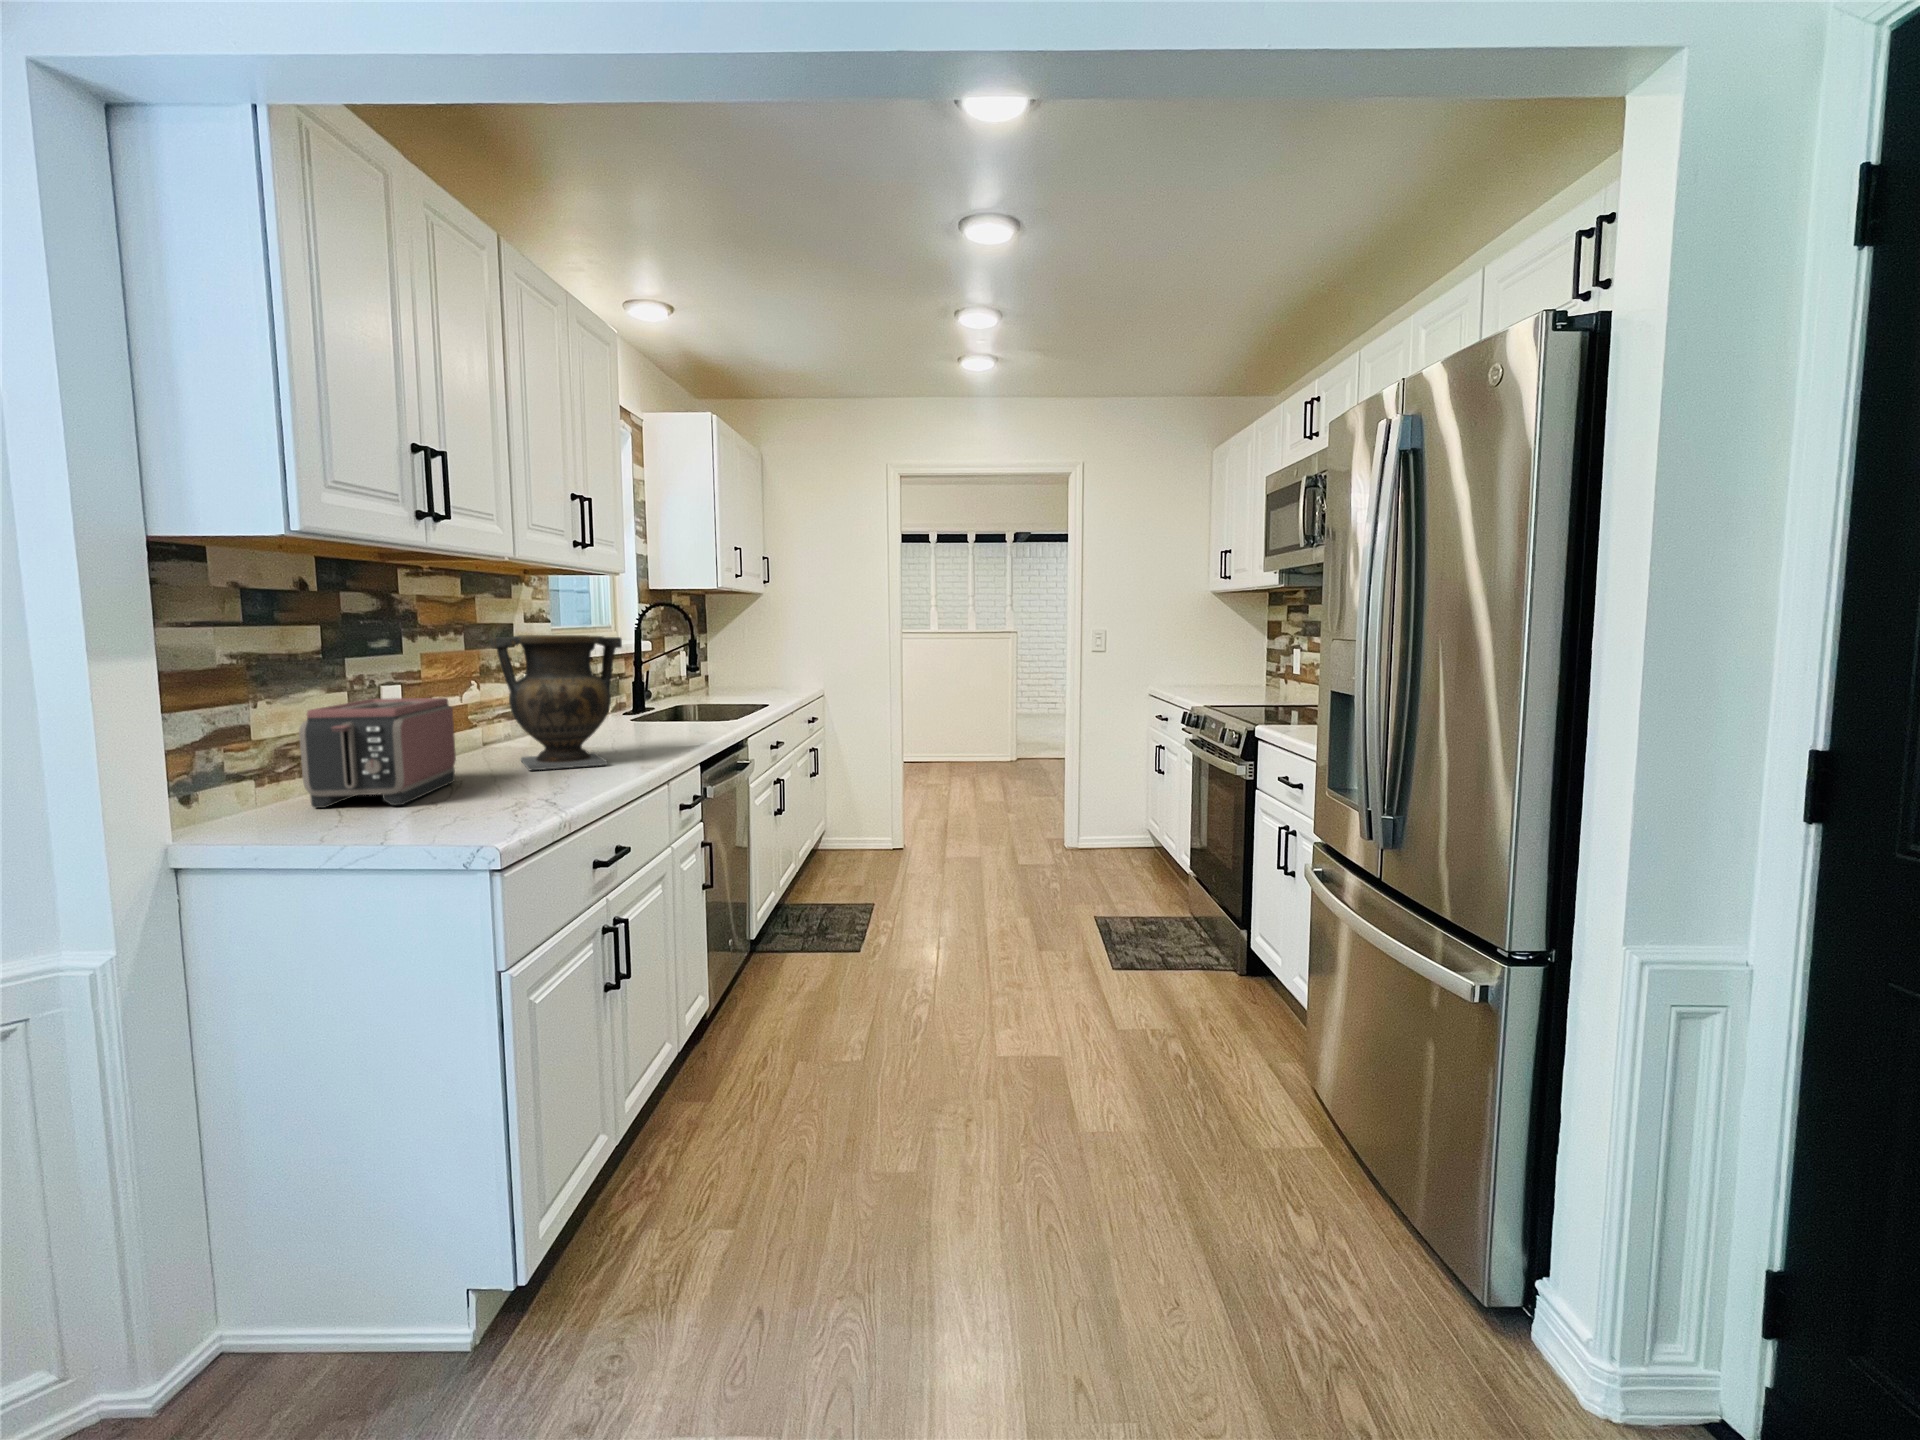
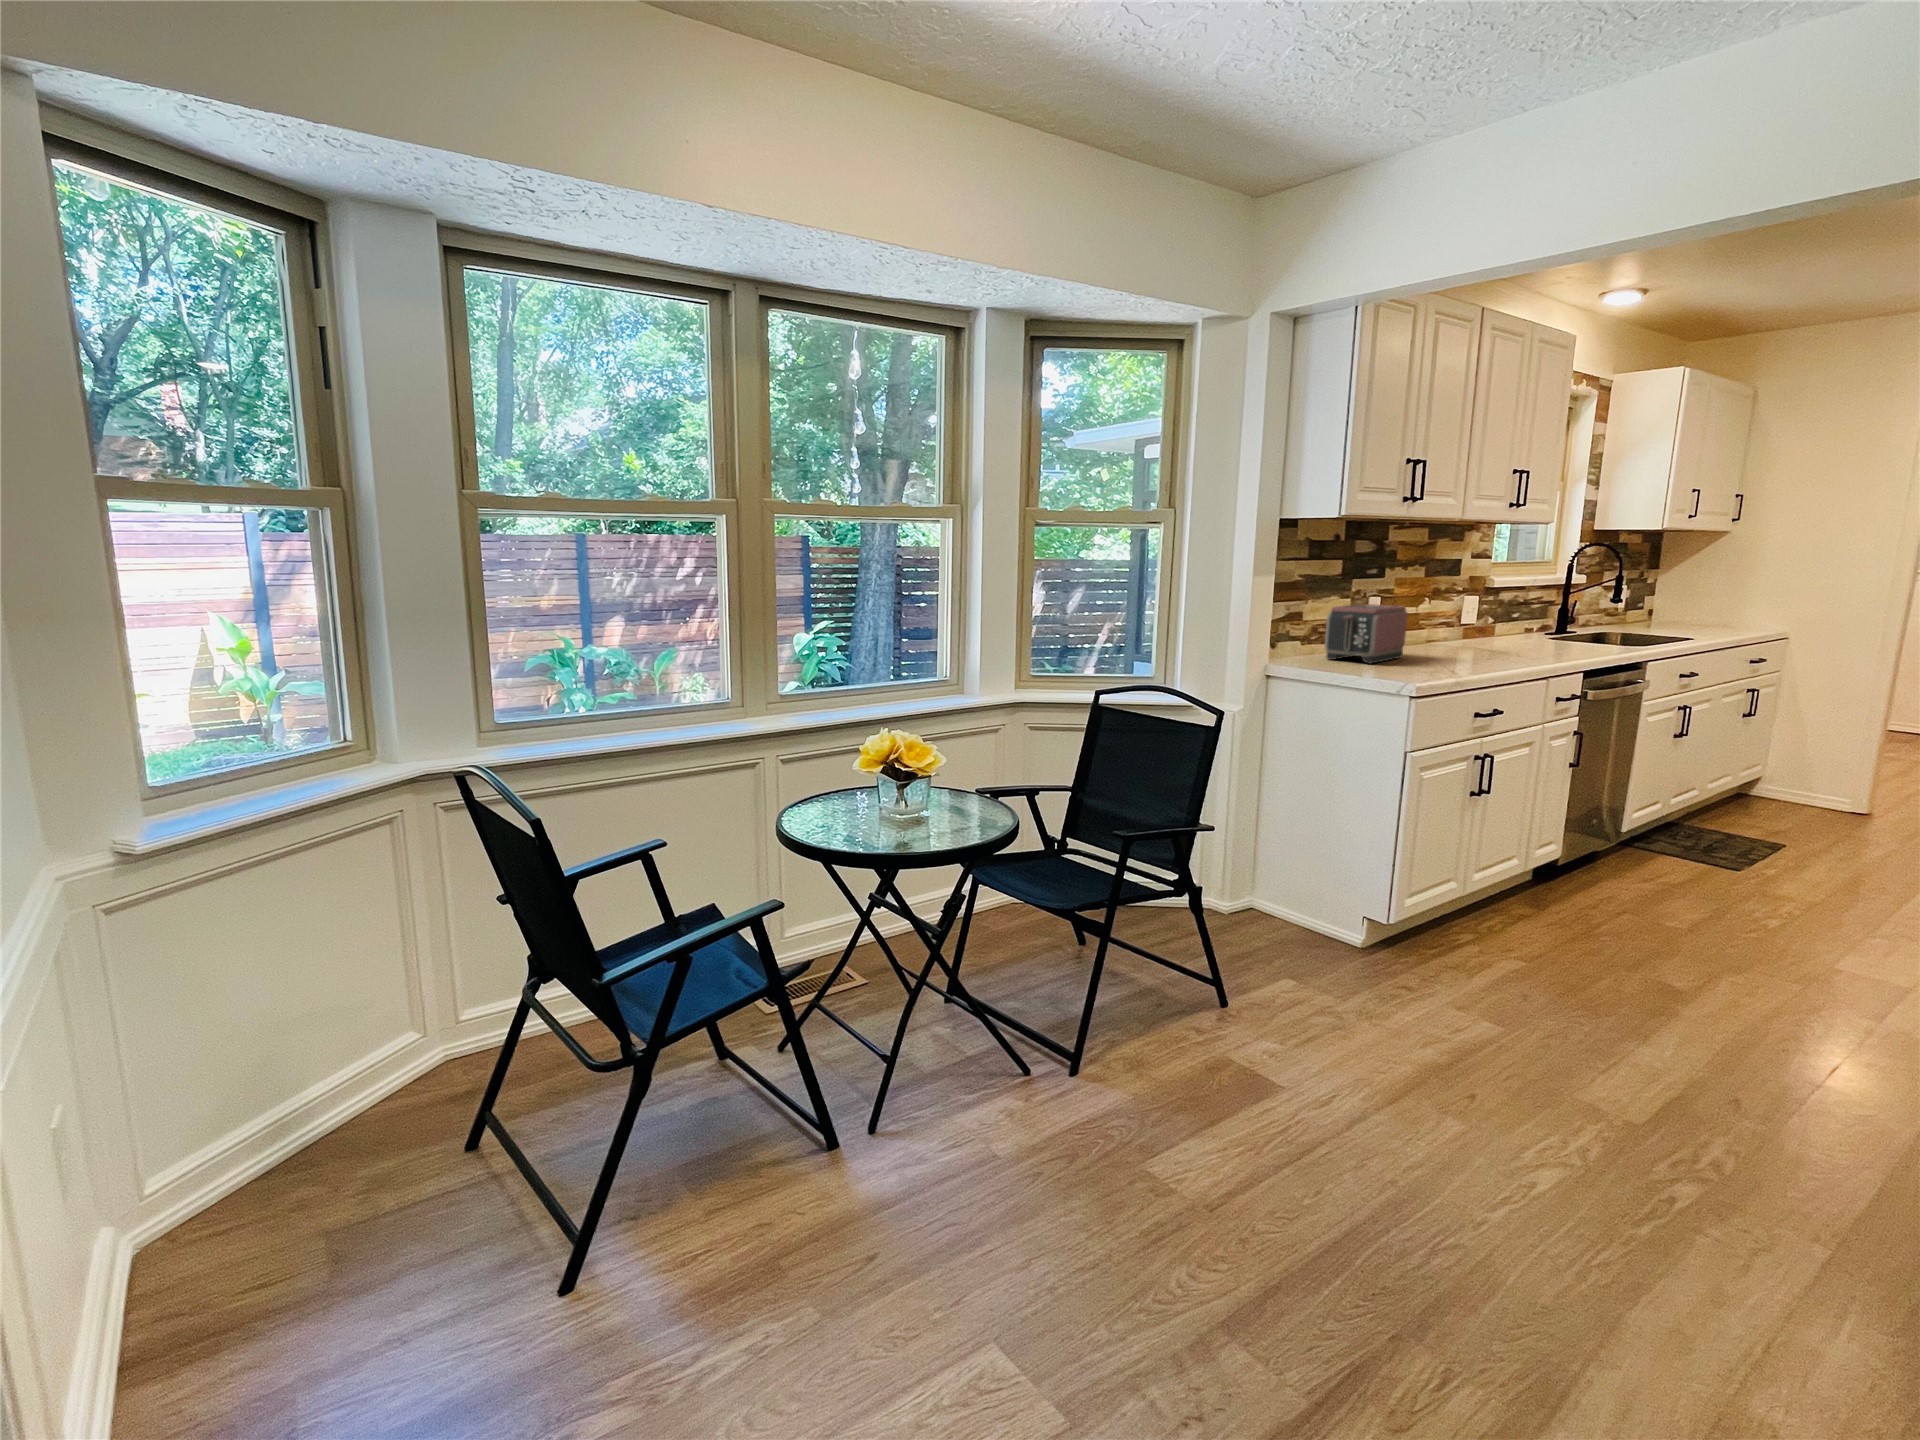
vase: present [490,635,622,770] -> none [1439,569,1531,661]

